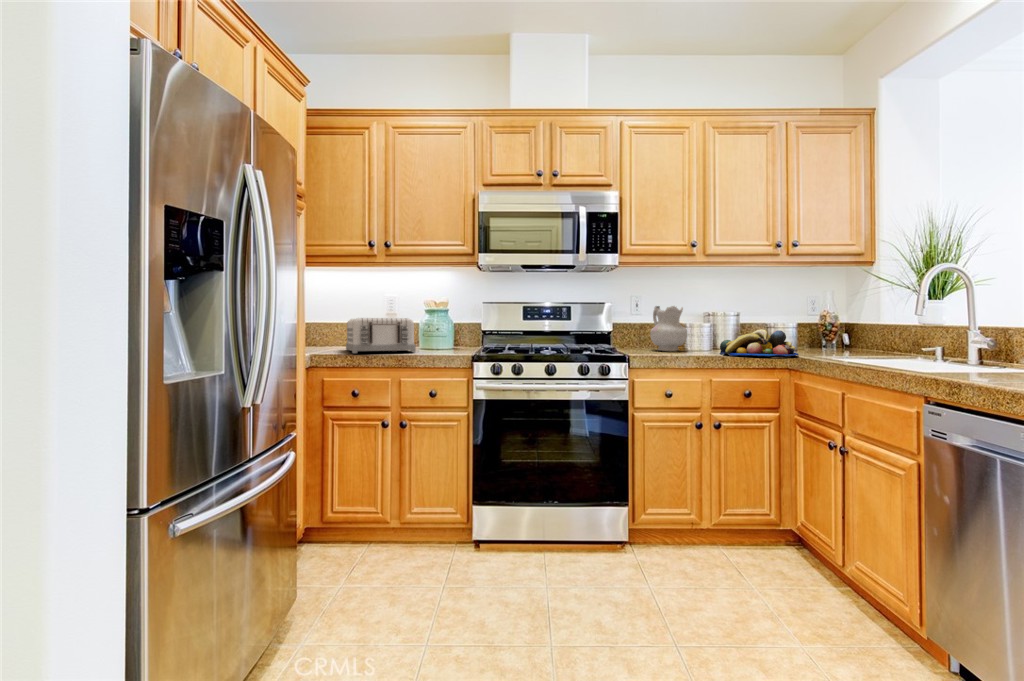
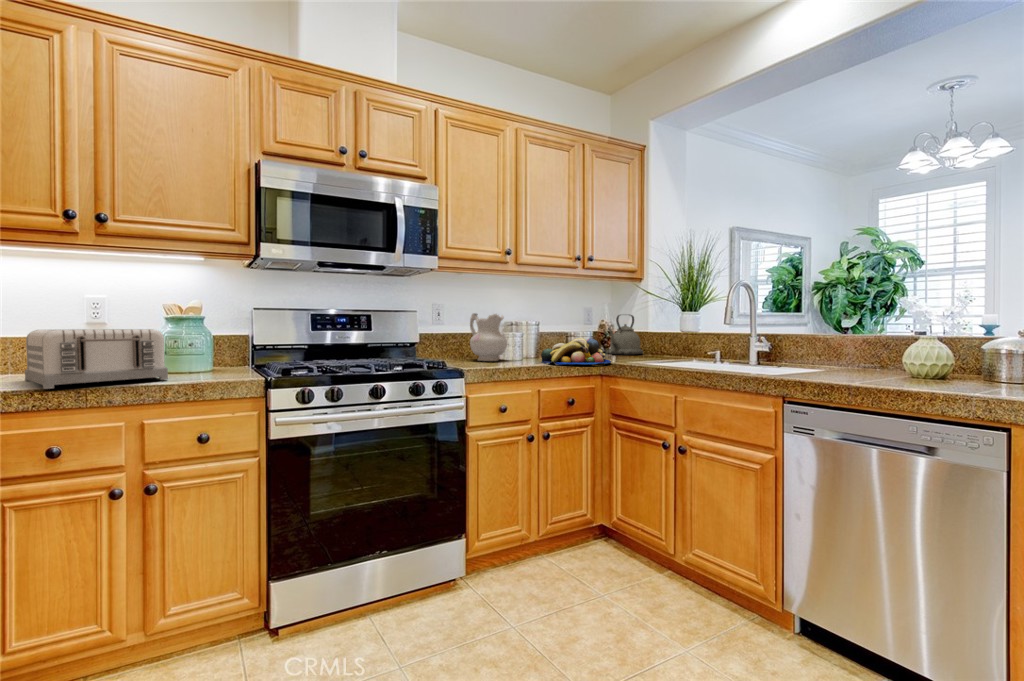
kettle: none [819,305,870,351] -> present [608,315,643,355]

